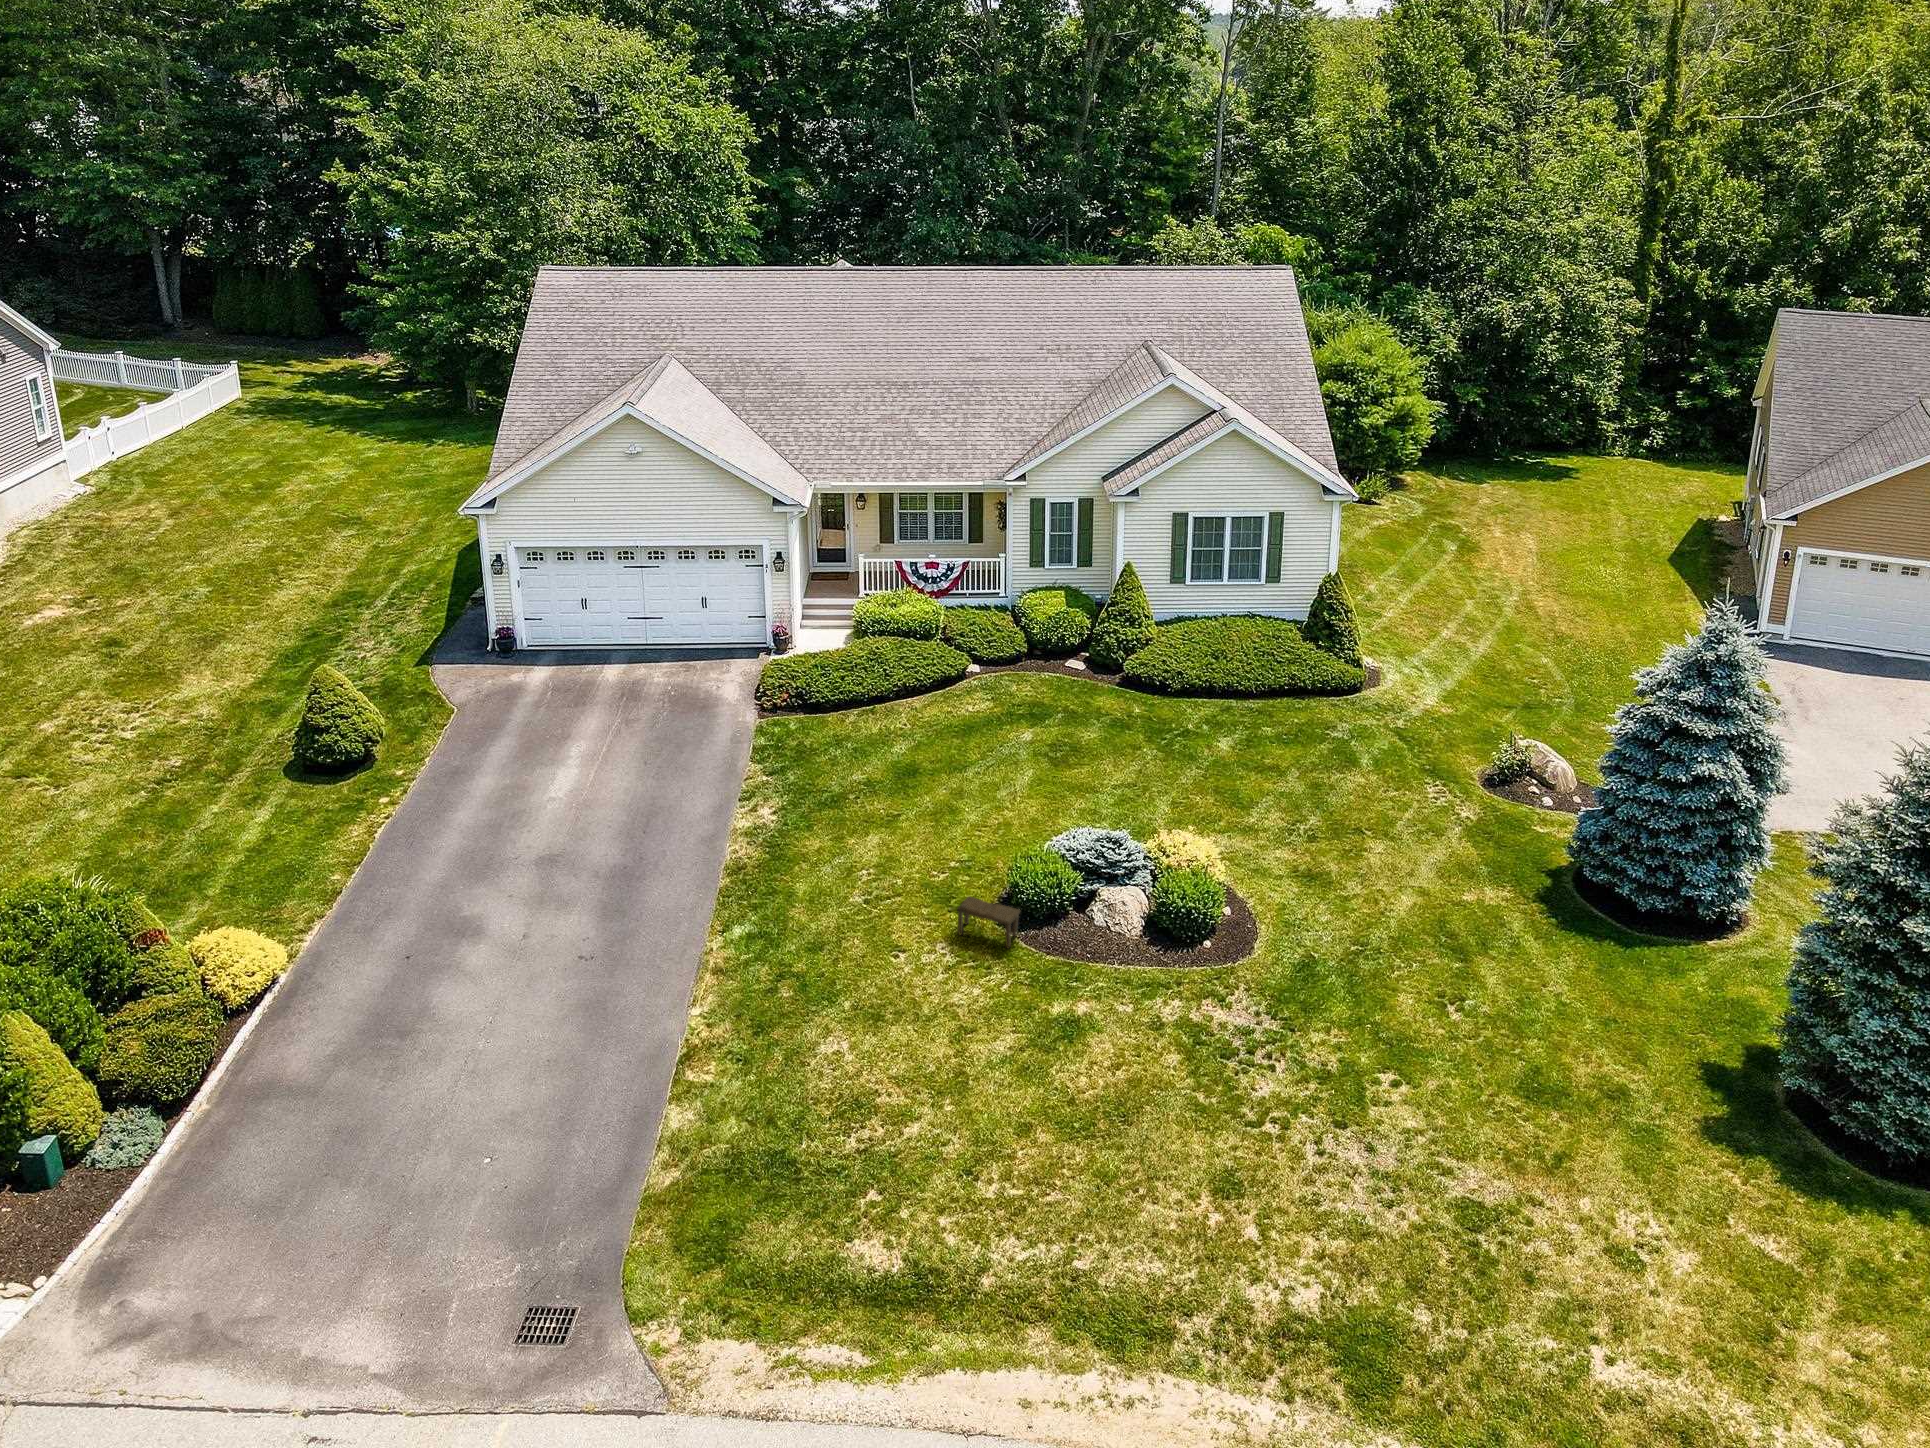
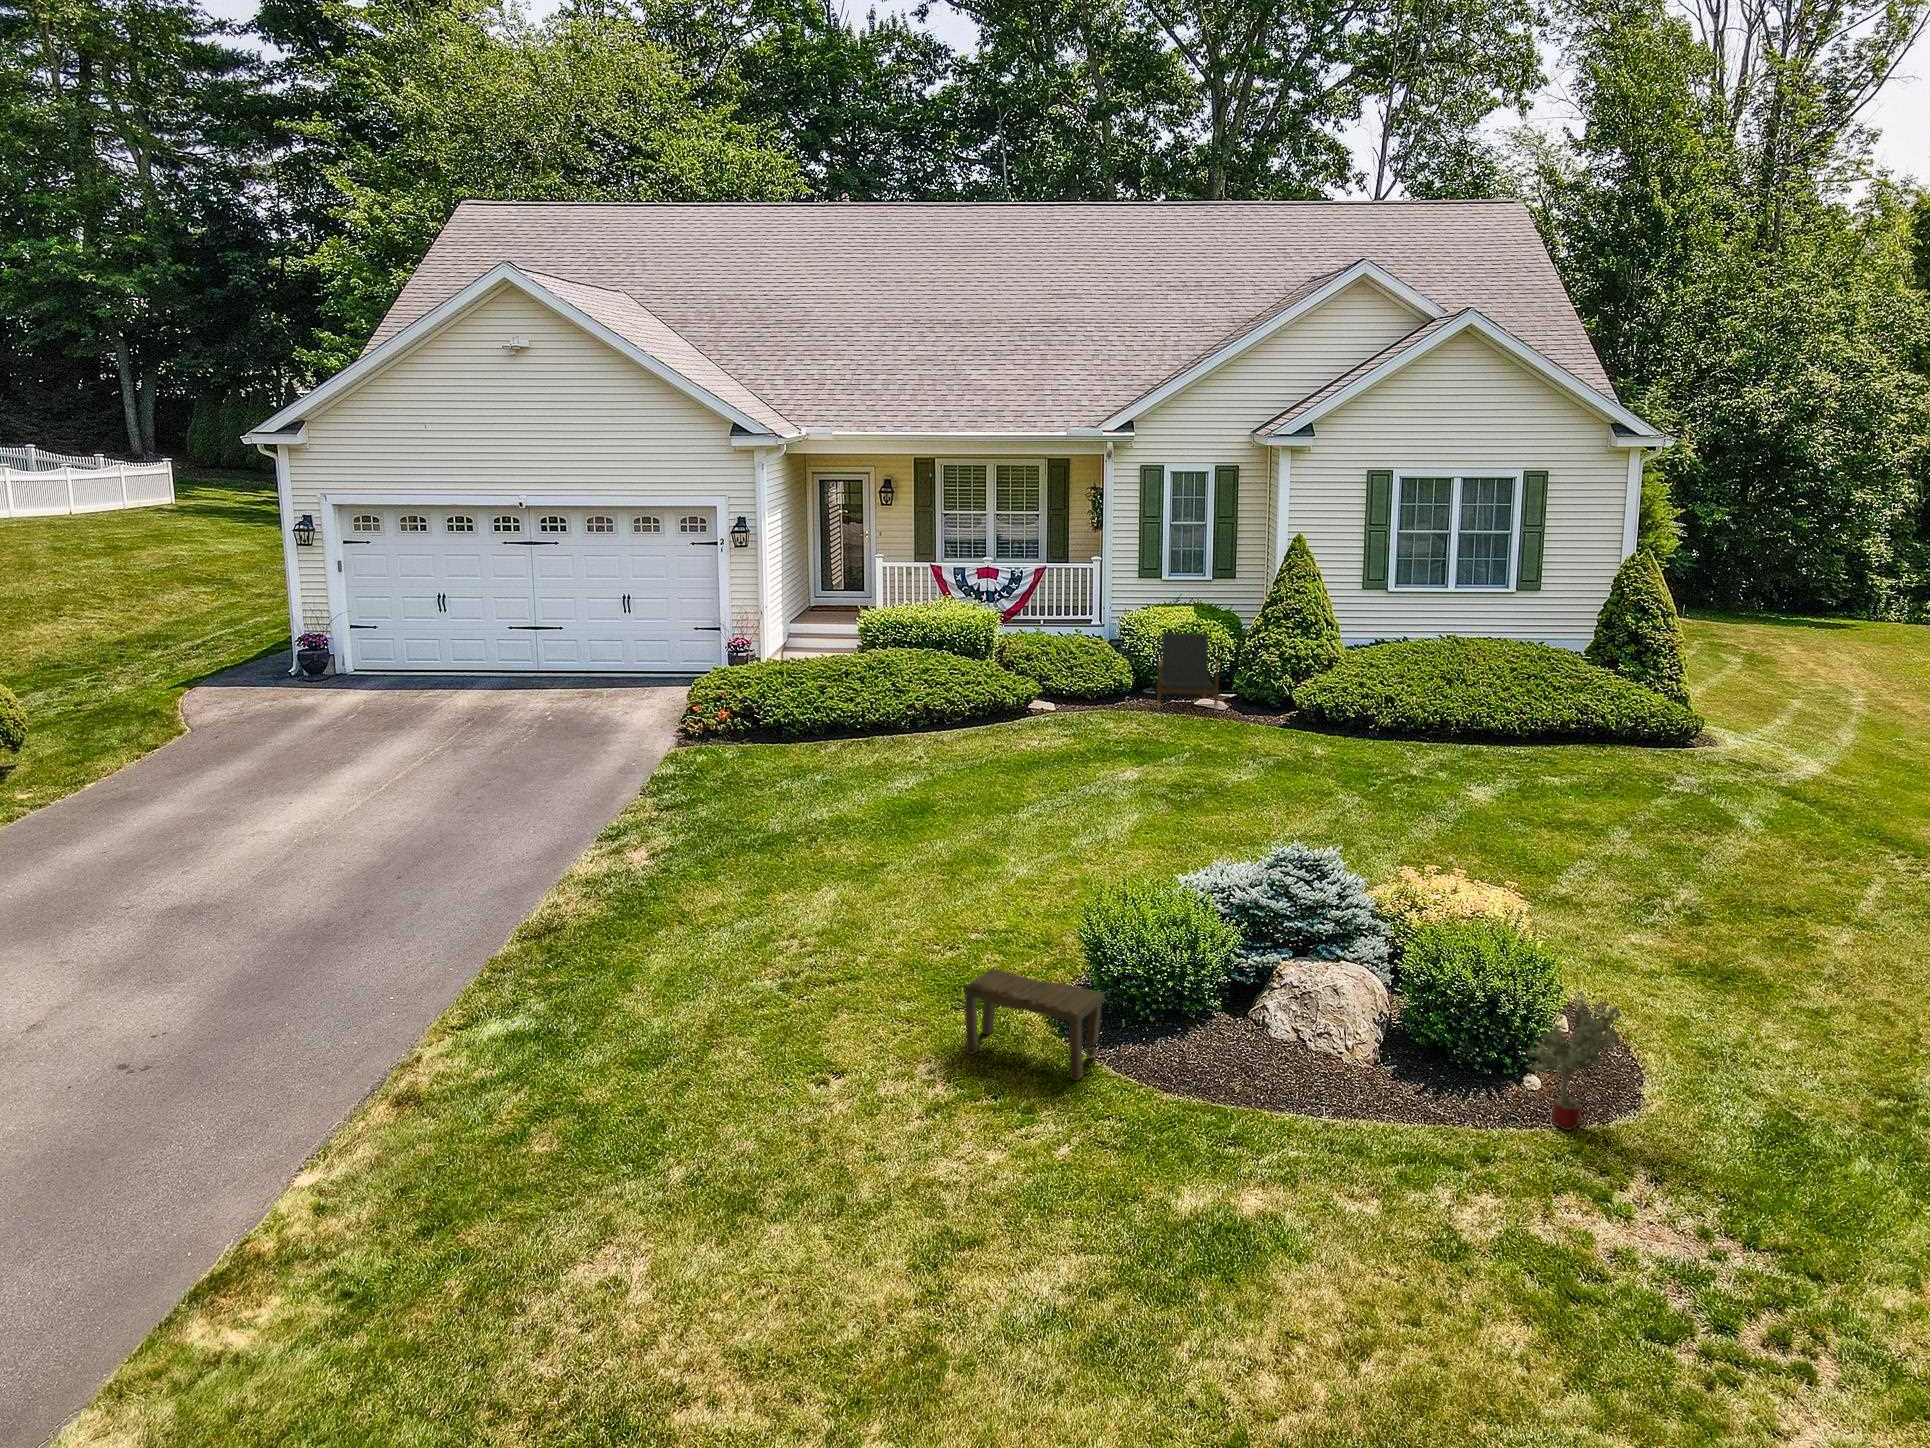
lounge chair: none [1040,623,1079,675] -> present [1157,633,1220,711]
potted tree: none [1200,912,1242,968] -> present [1527,991,1621,1130]

